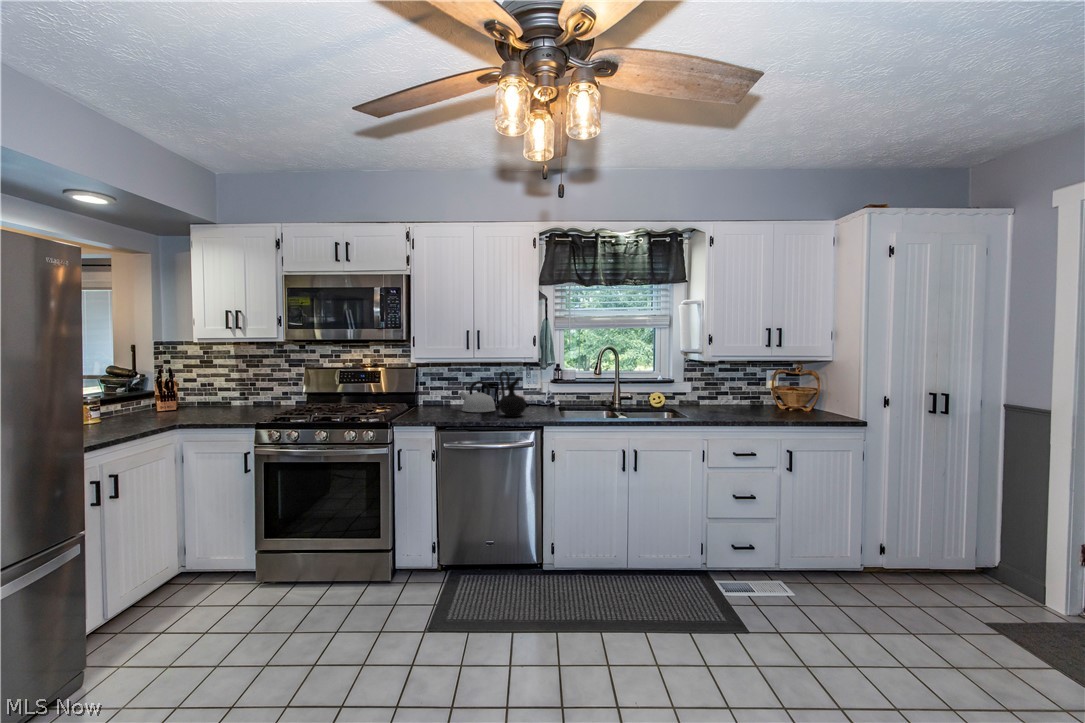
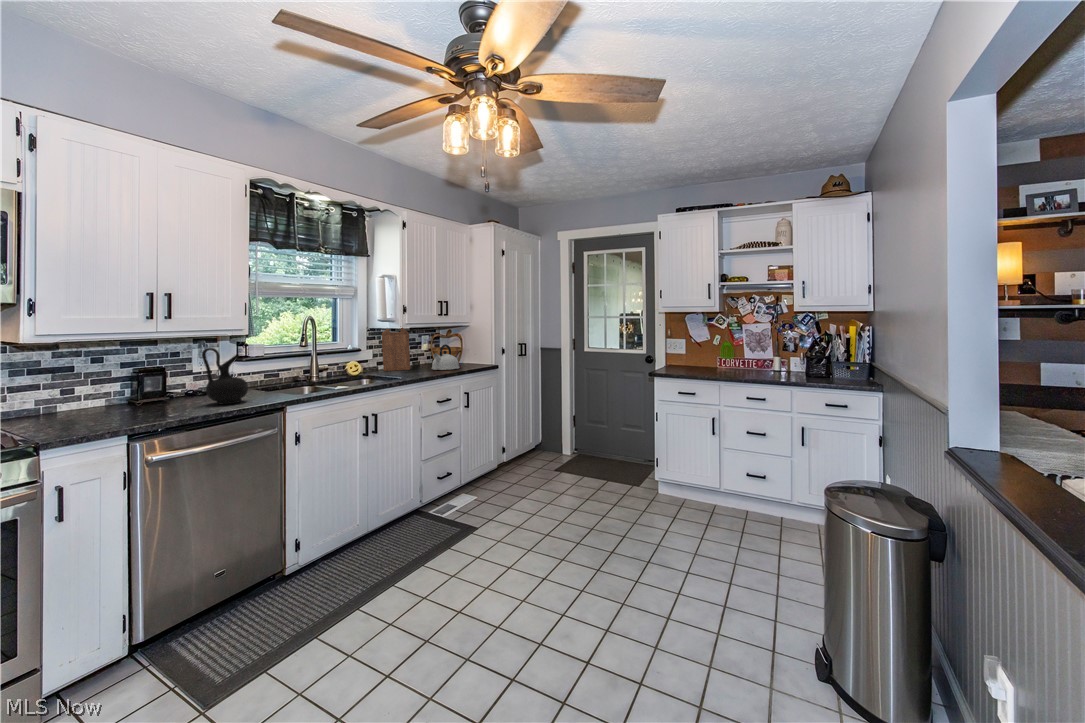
cutting board: none [696,357,726,411] -> present [382,328,410,371]
kettle: present [459,381,496,412] -> present [432,344,460,370]

